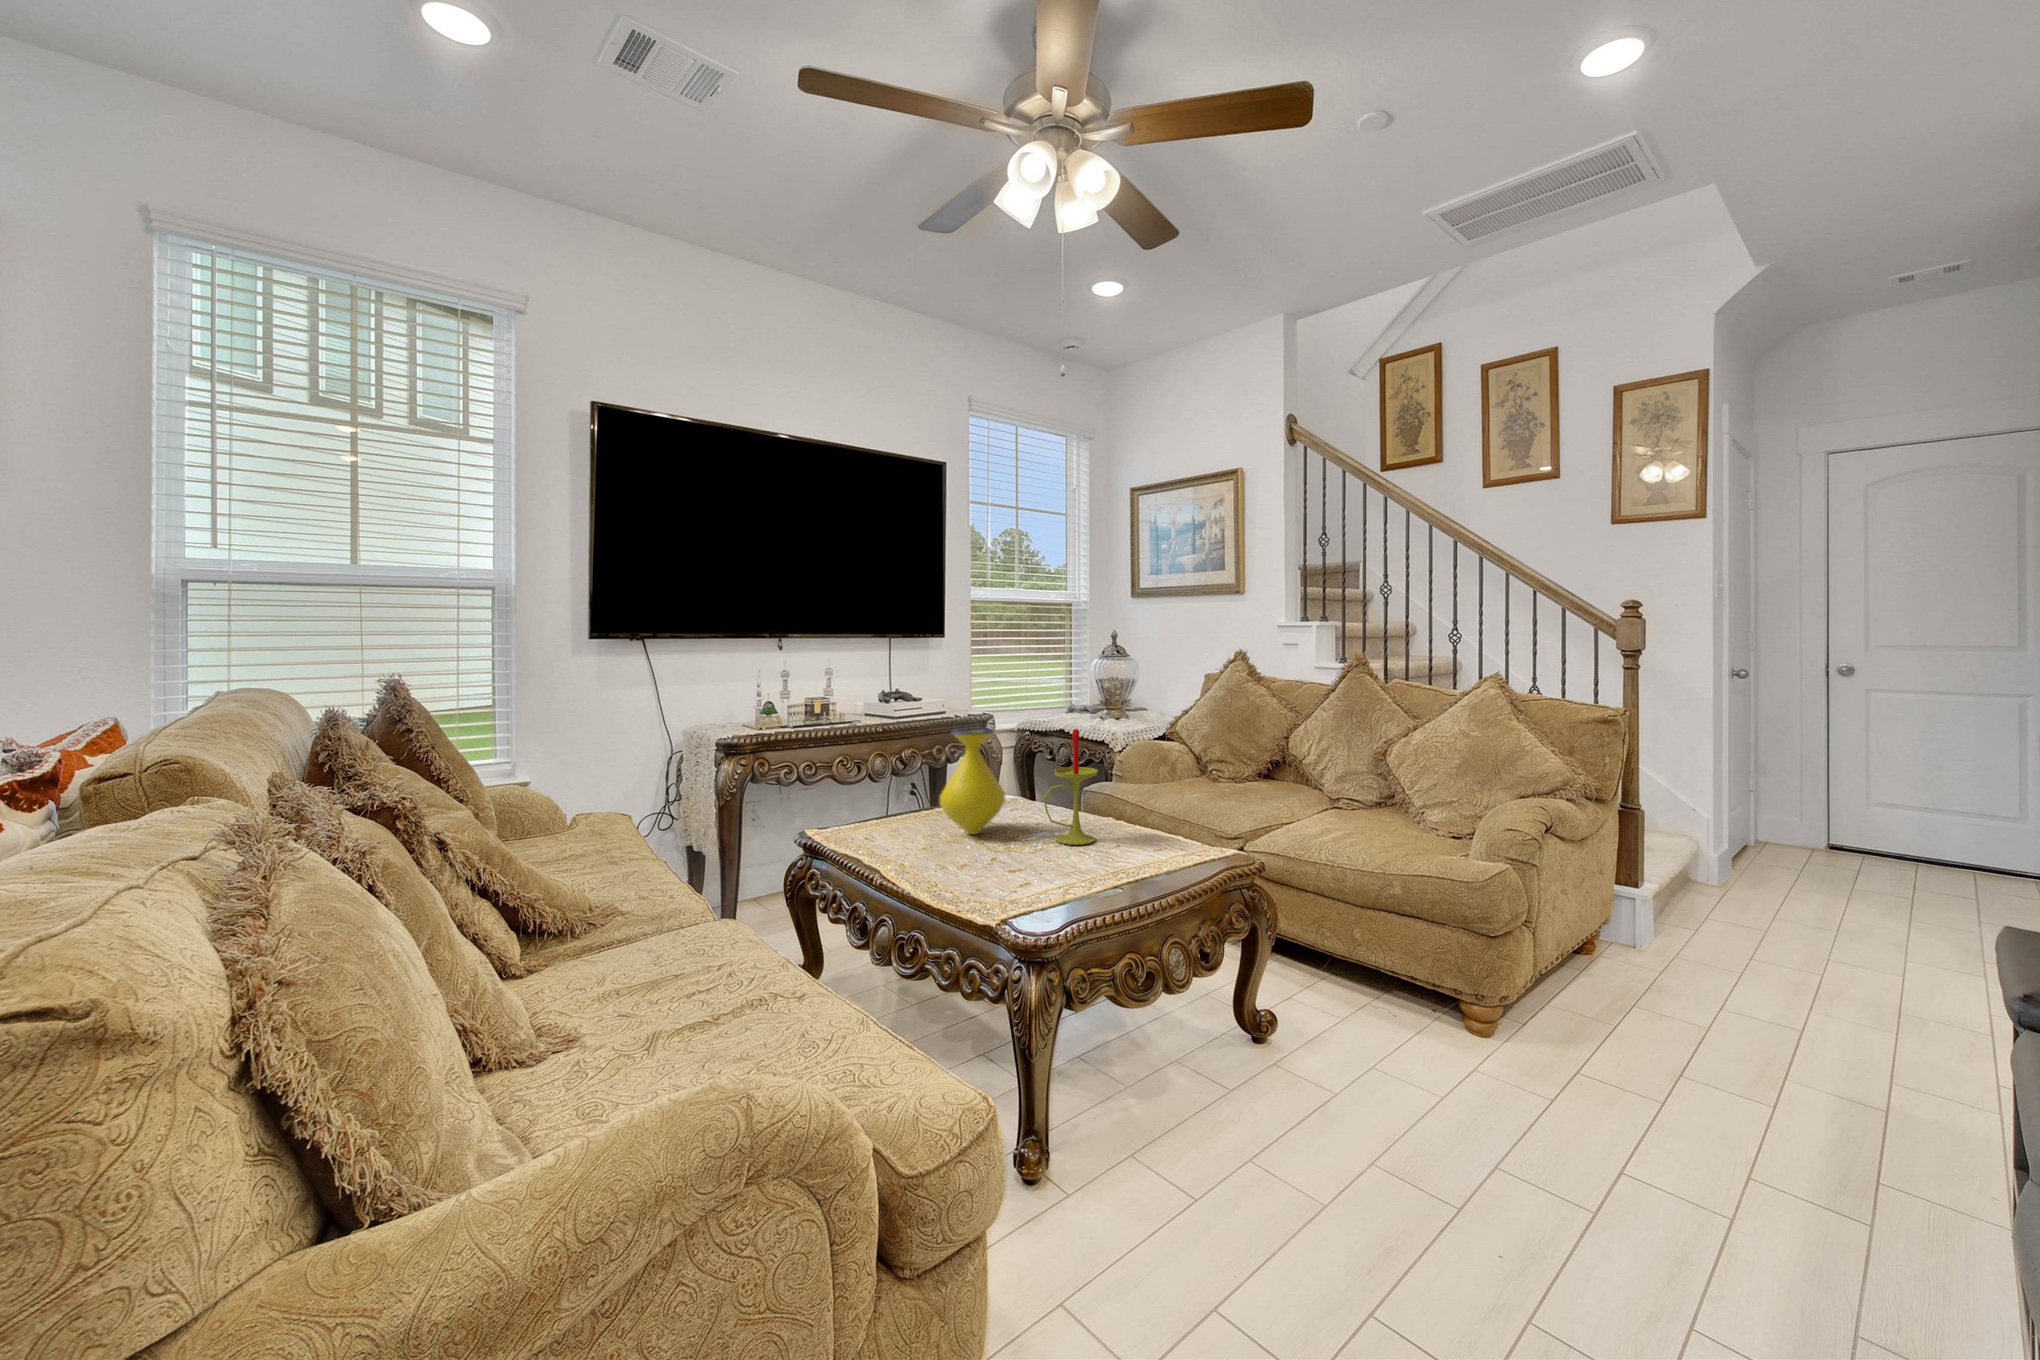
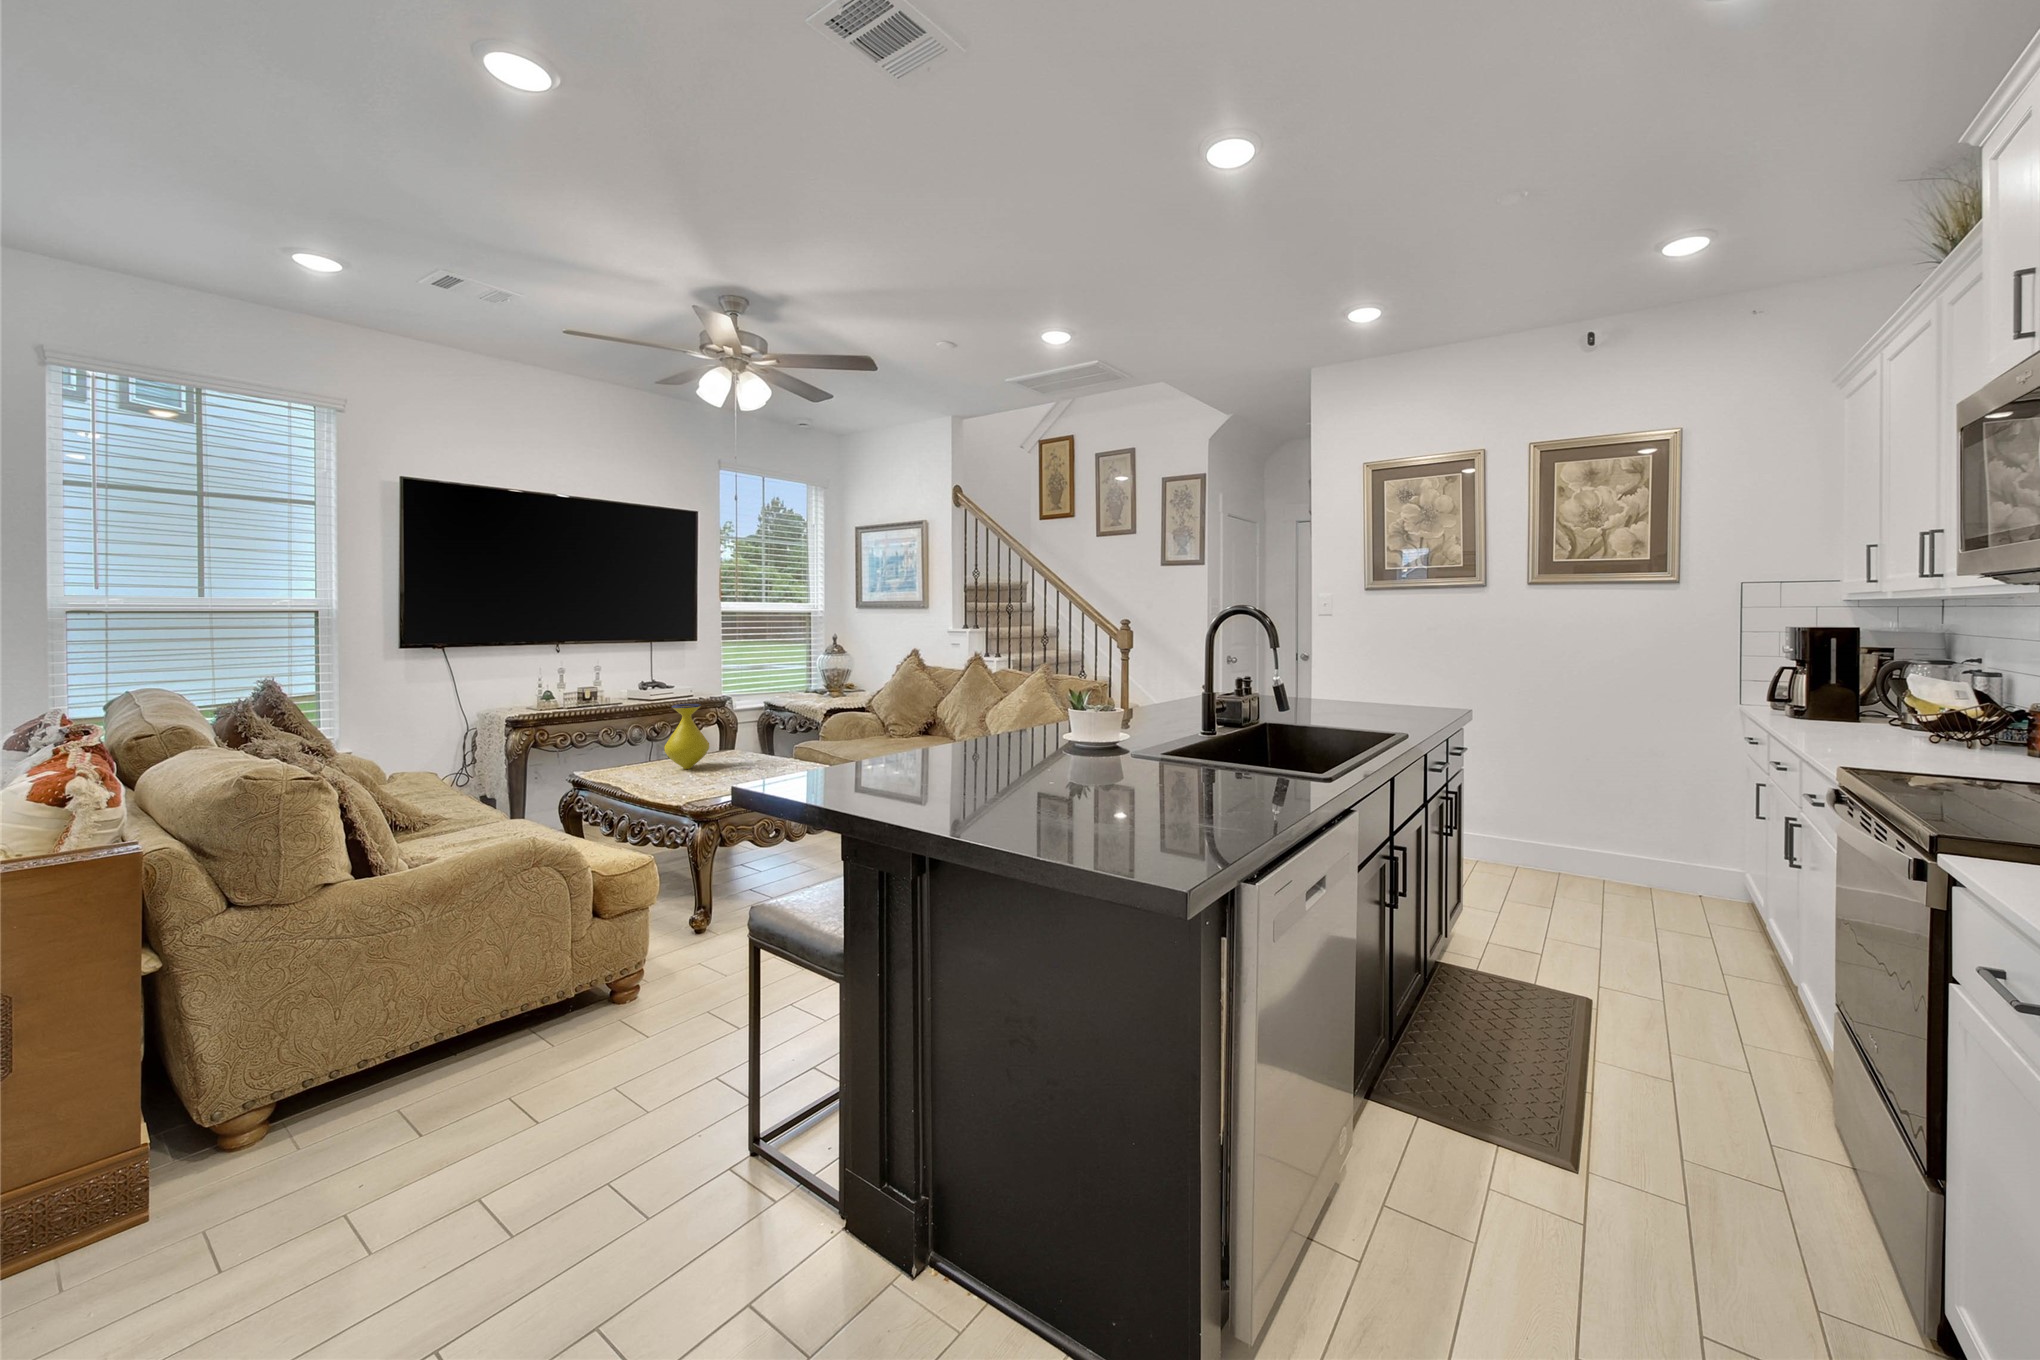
candle: present [1043,729,1098,845] -> none [730,702,766,771]

